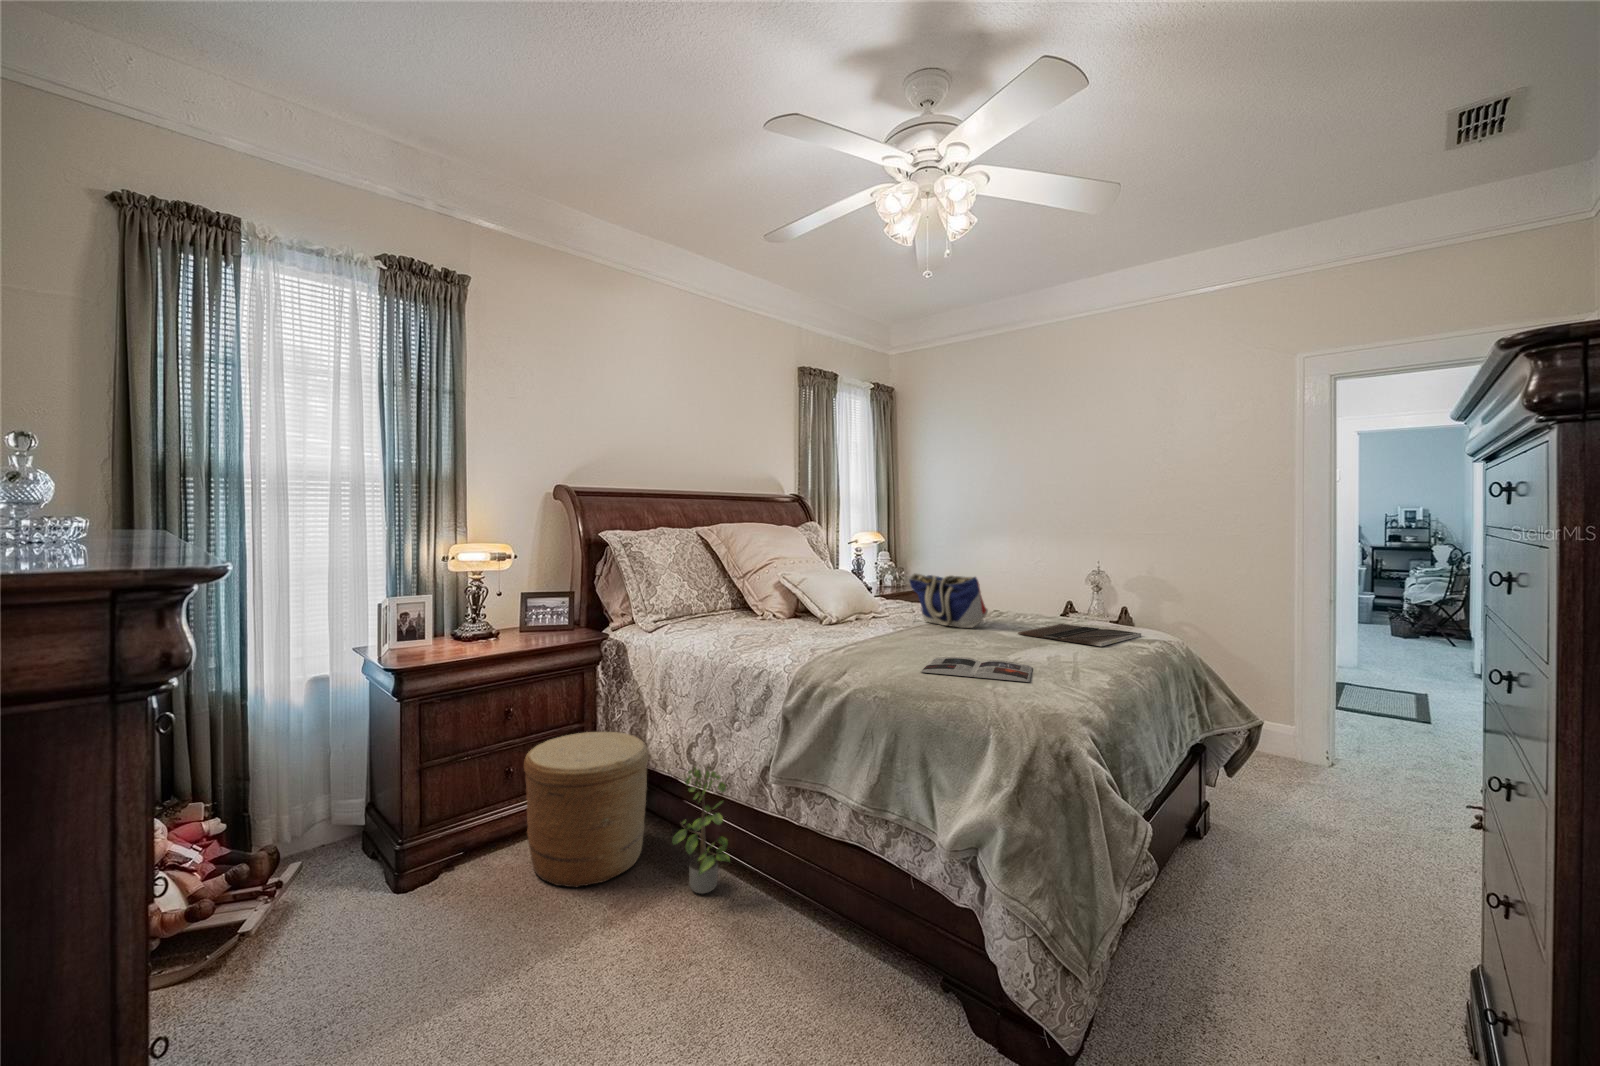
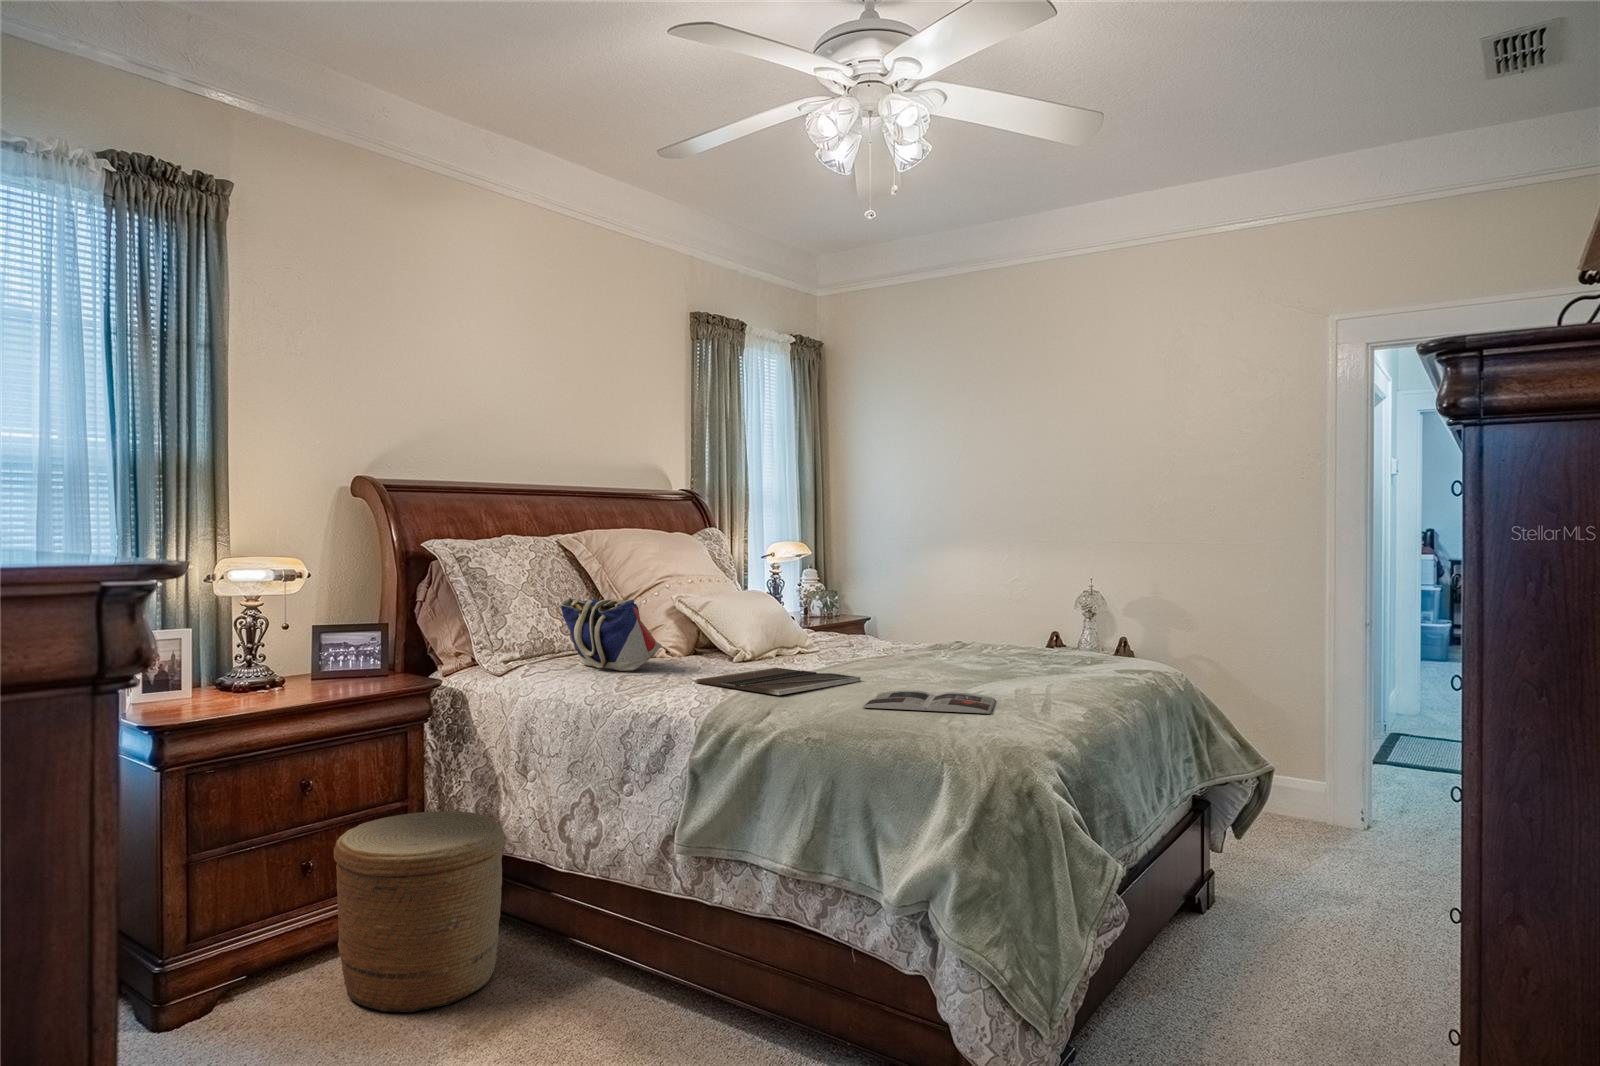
tote bag: present [909,573,988,628] -> present [560,597,661,671]
laptop: present [1018,624,1141,646] -> present [694,668,860,695]
potted plant: present [672,767,730,894] -> none [542,841,624,1009]

